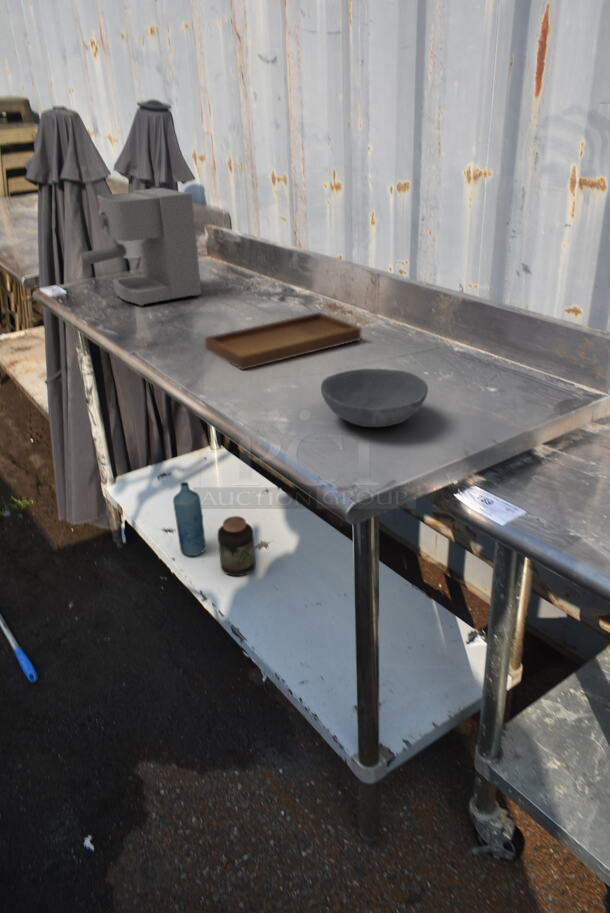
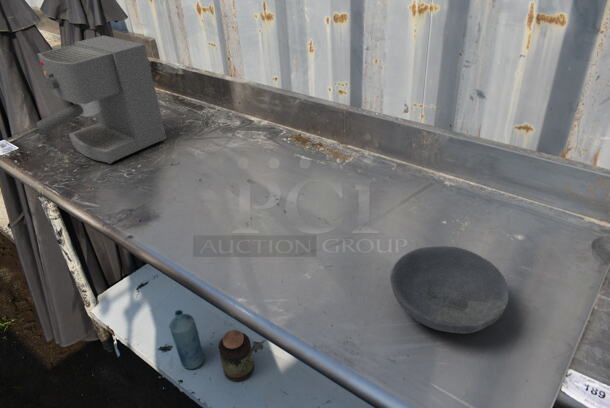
tray: present [205,294,362,370] -> none [208,153,354,251]

